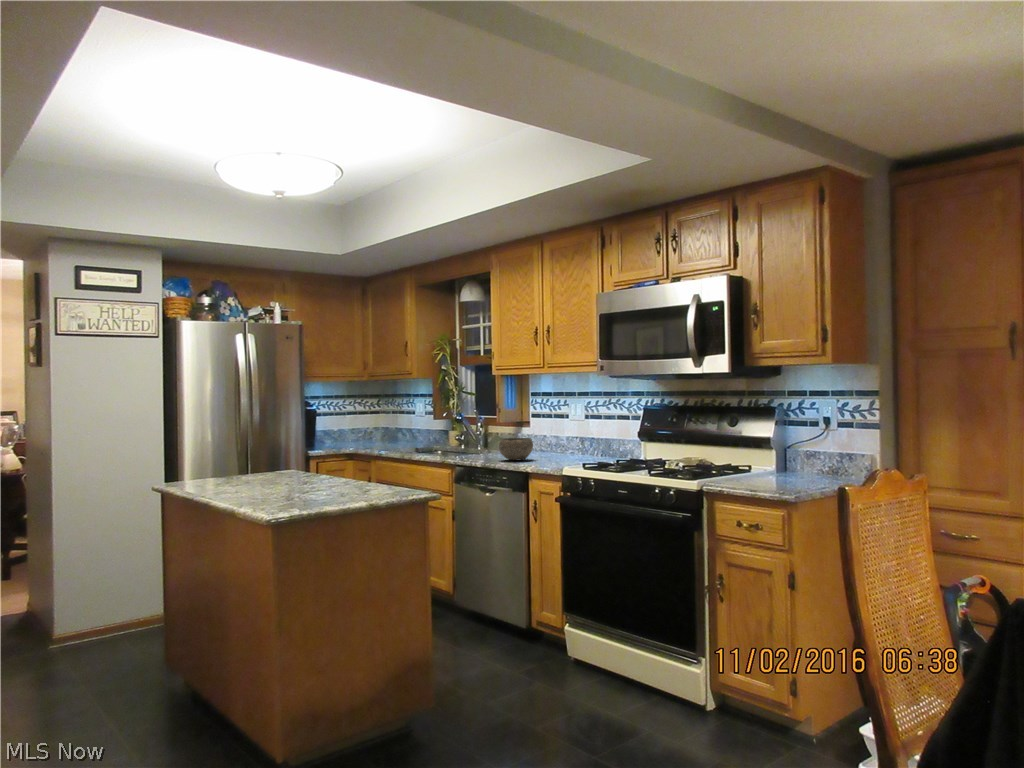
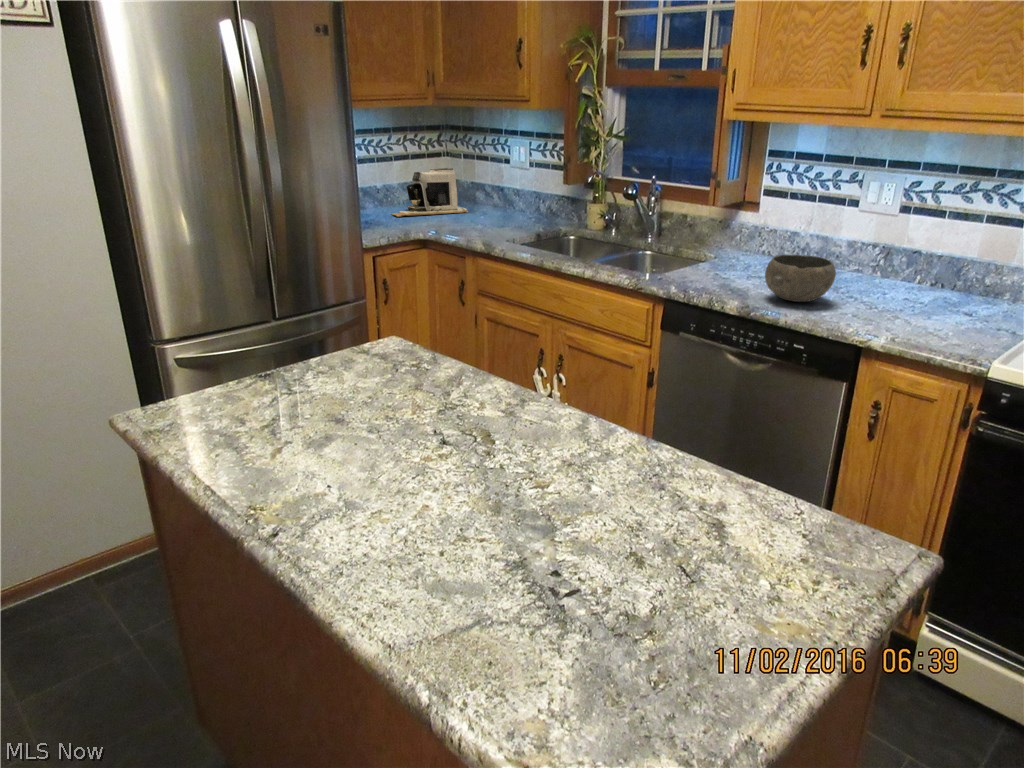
coffee maker: none [340,418,389,445] -> present [392,168,468,217]

